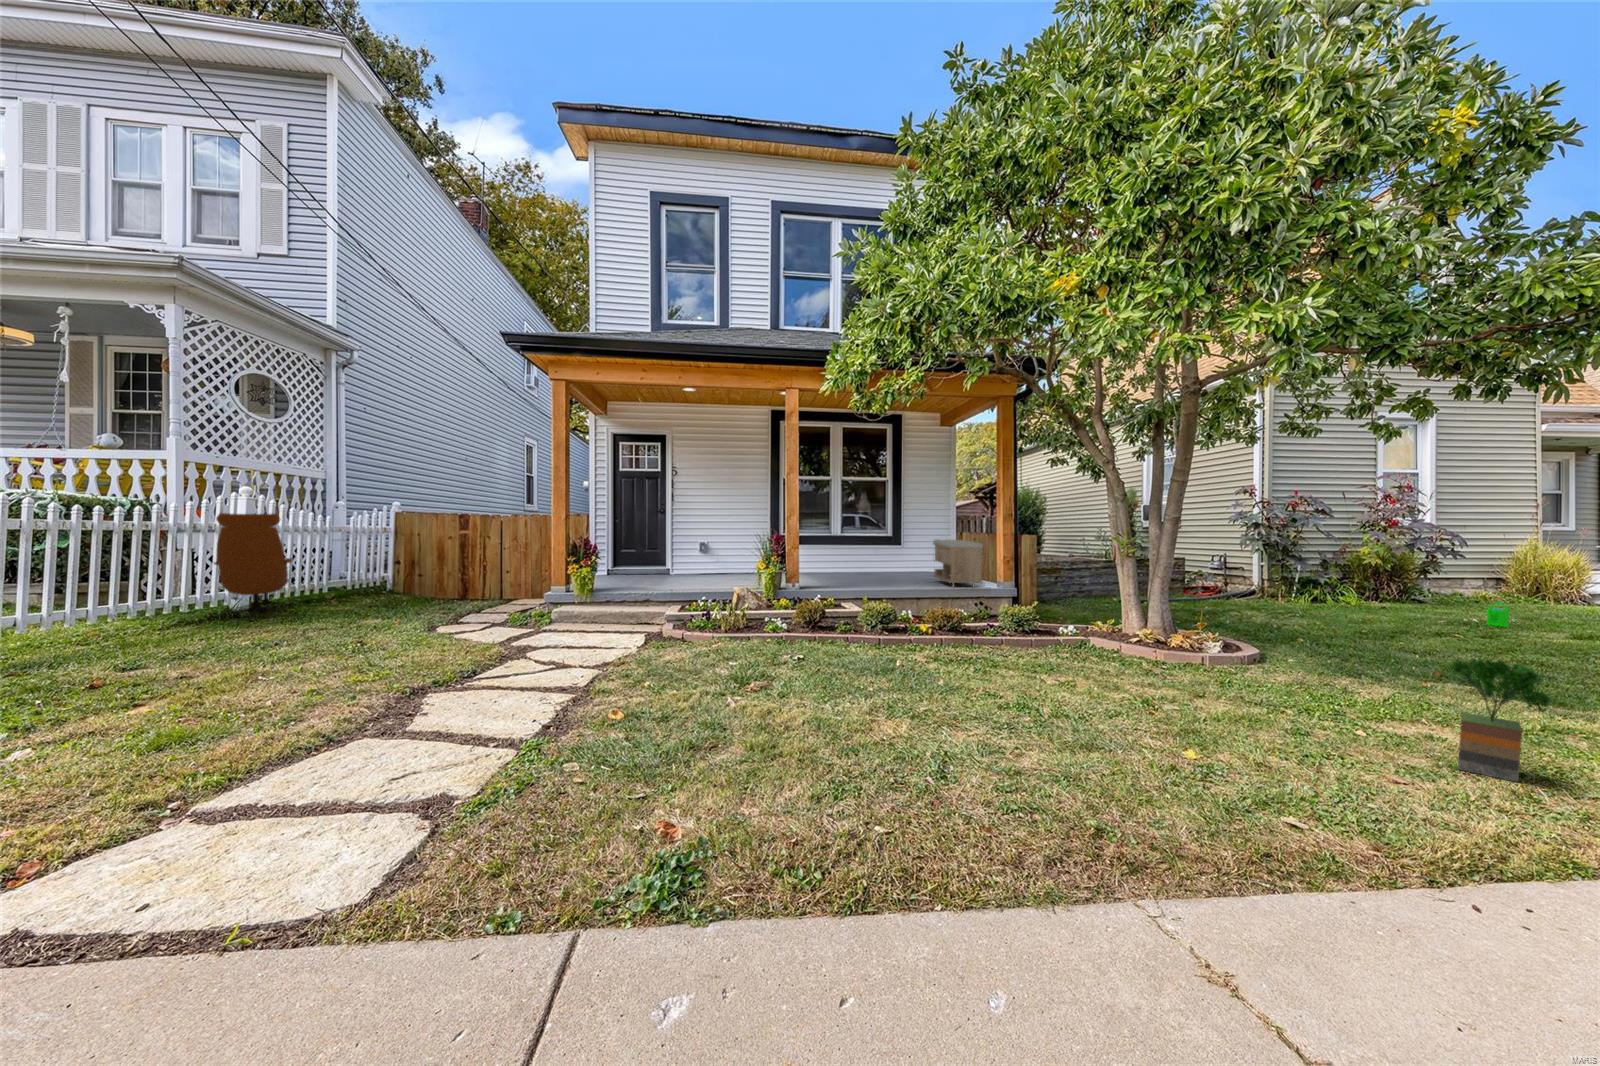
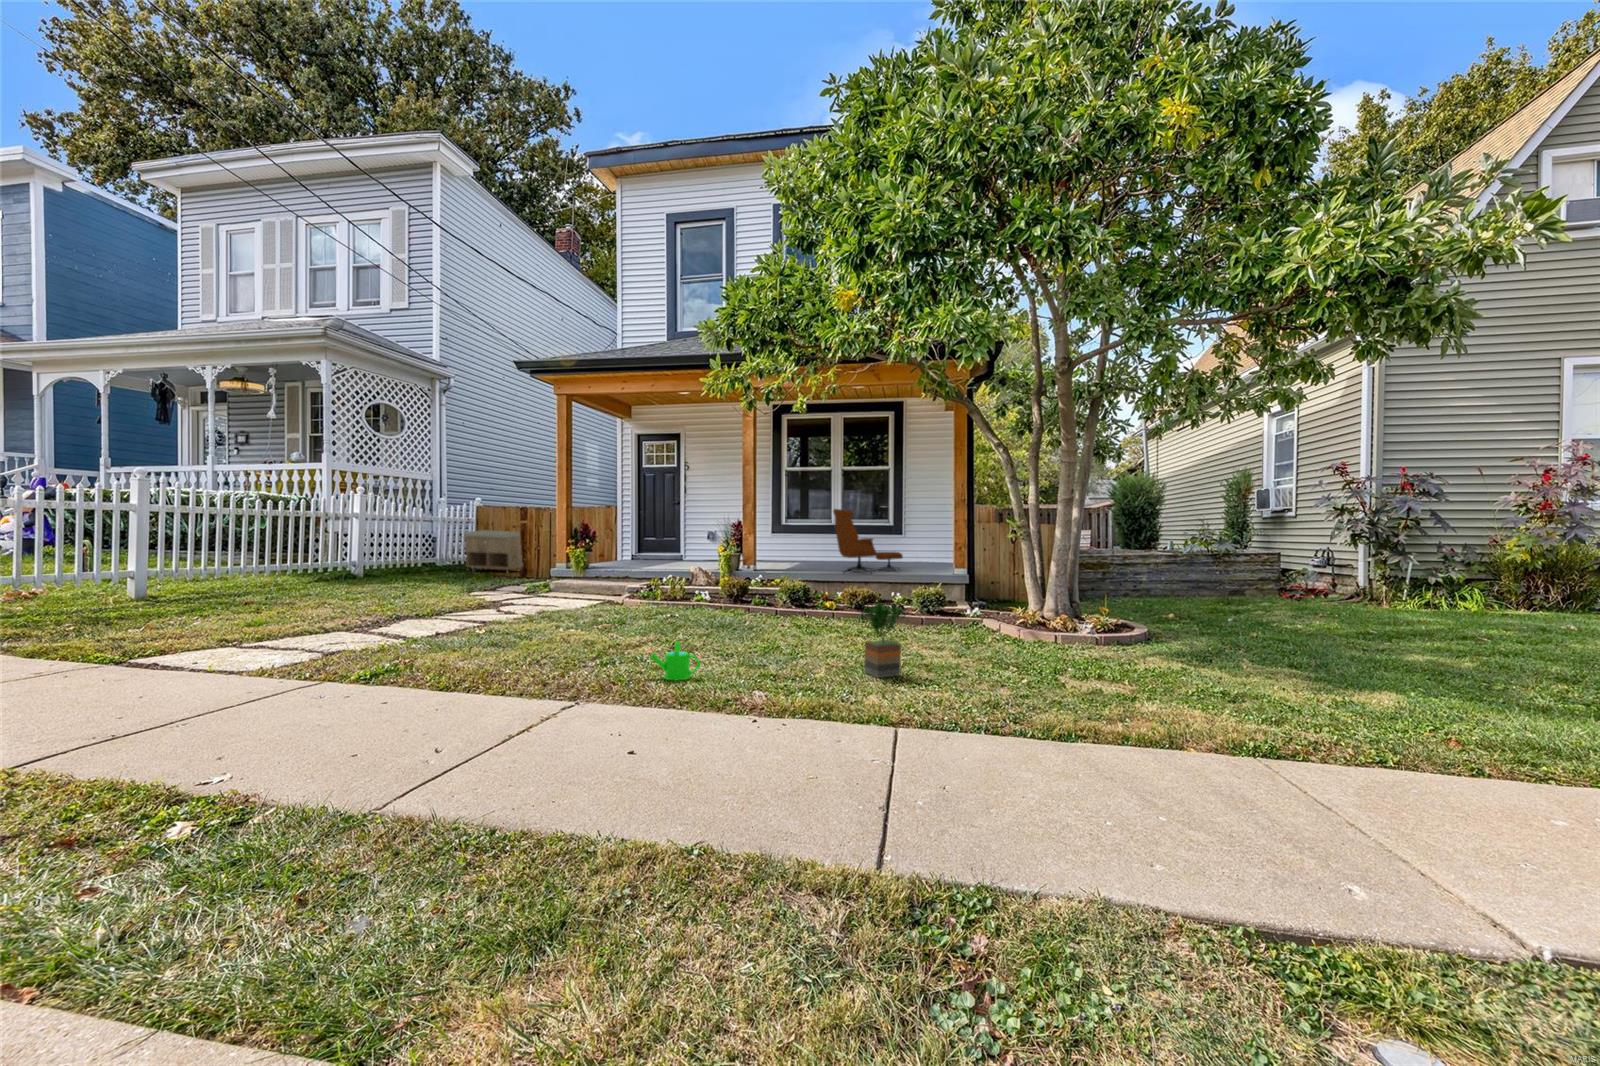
lounge chair: present [214,513,296,621] -> present [833,509,903,572]
storage bench: present [933,539,983,587] -> present [464,530,523,572]
watering can: present [1486,602,1509,627] -> present [650,641,701,680]

